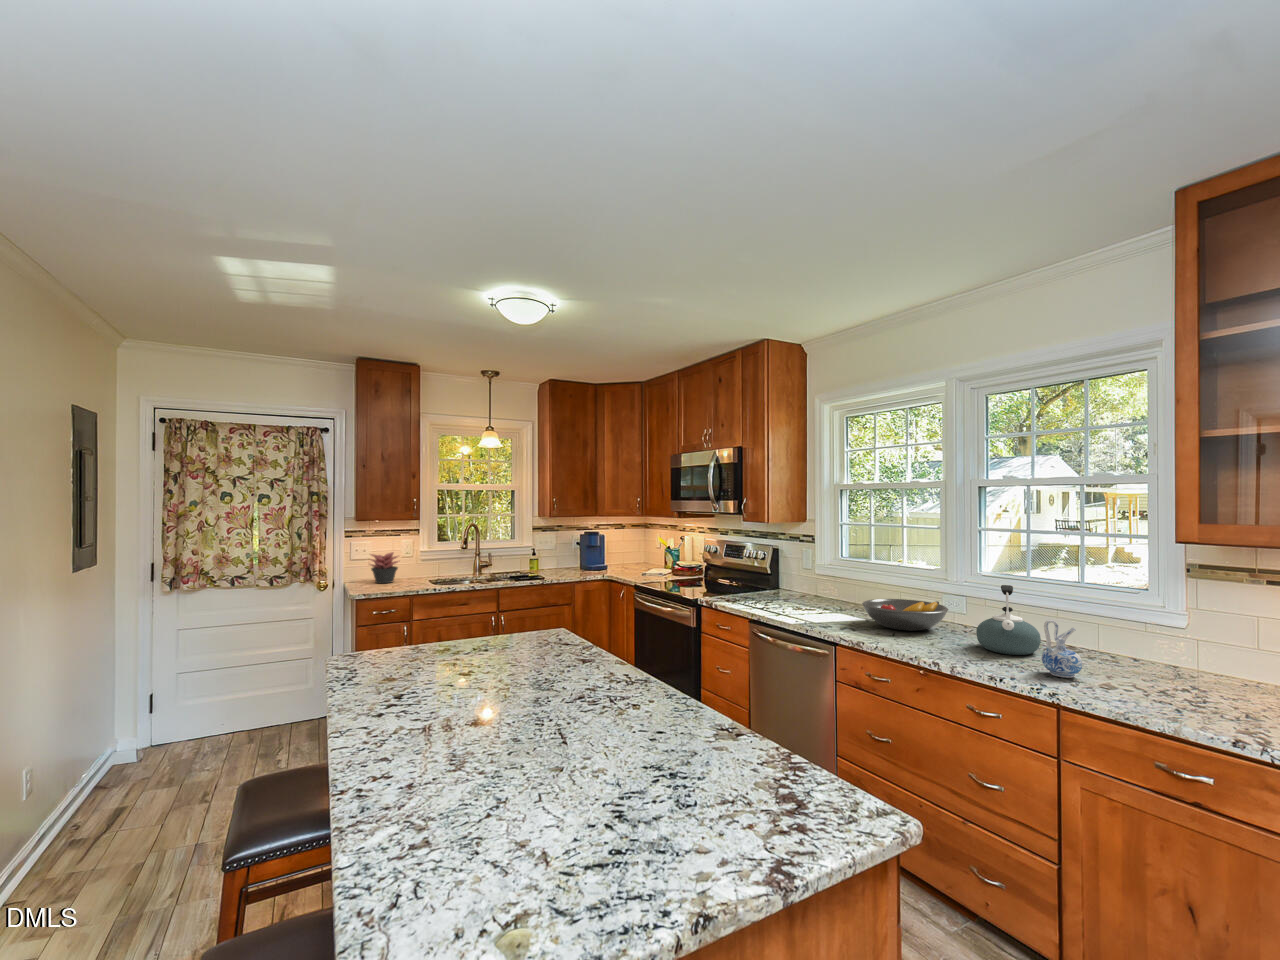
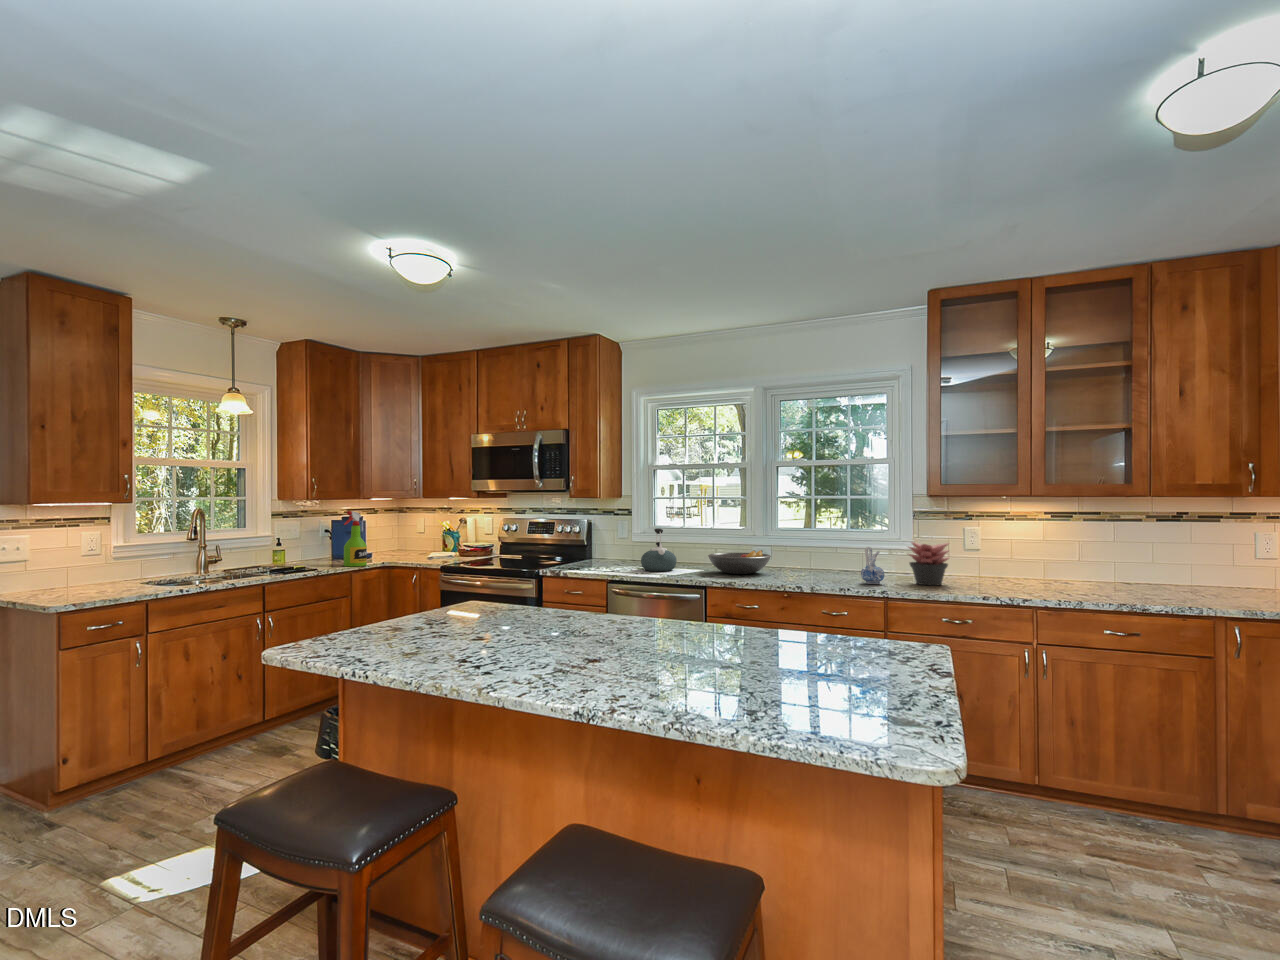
spray bottle: none [569,529,591,576] -> present [344,511,367,566]
succulent plant: present [370,552,398,583] -> present [908,542,949,585]
kettle: present [976,585,1041,655] -> present [641,529,677,571]

